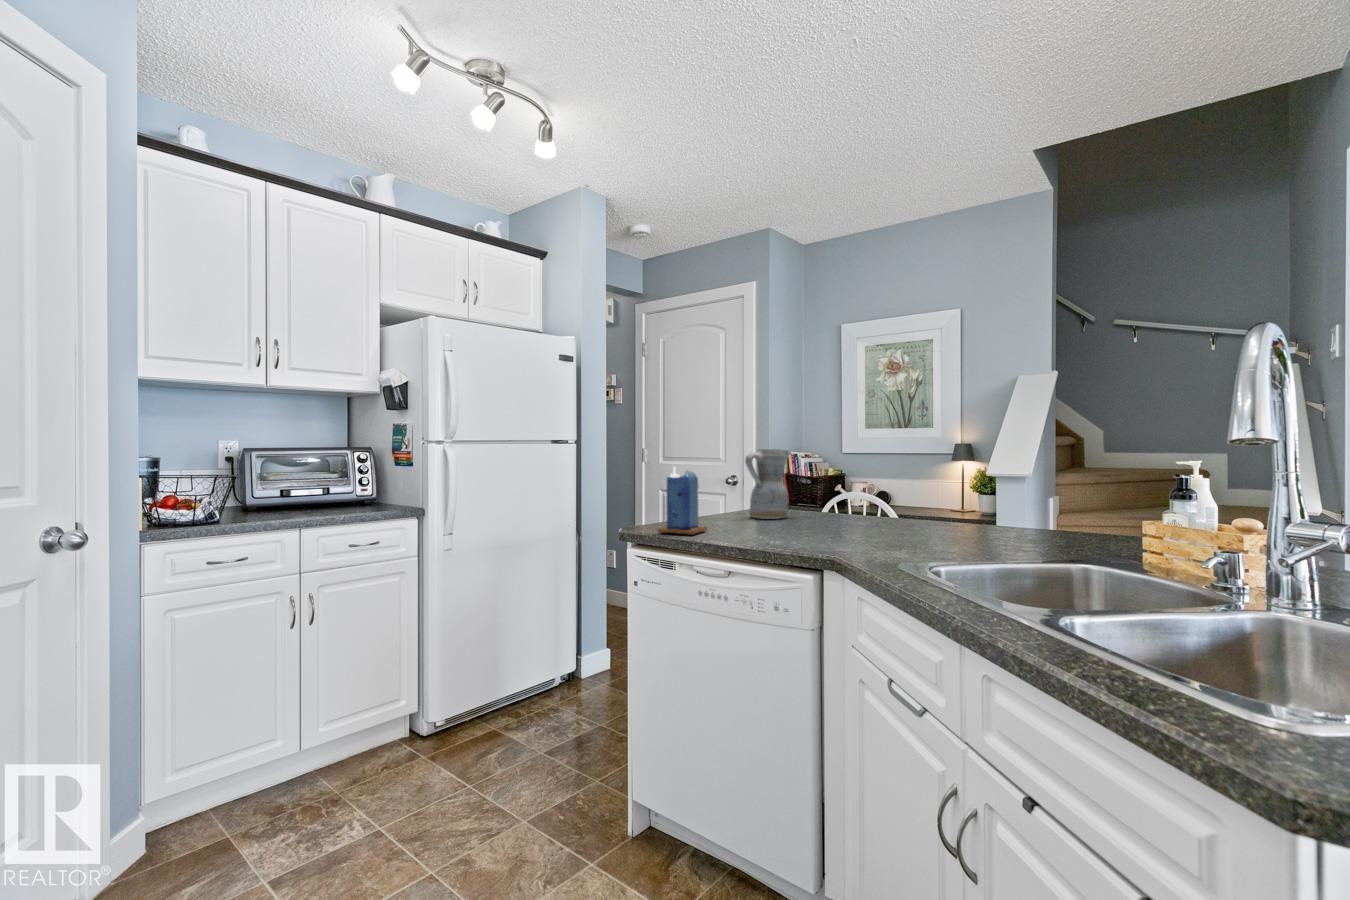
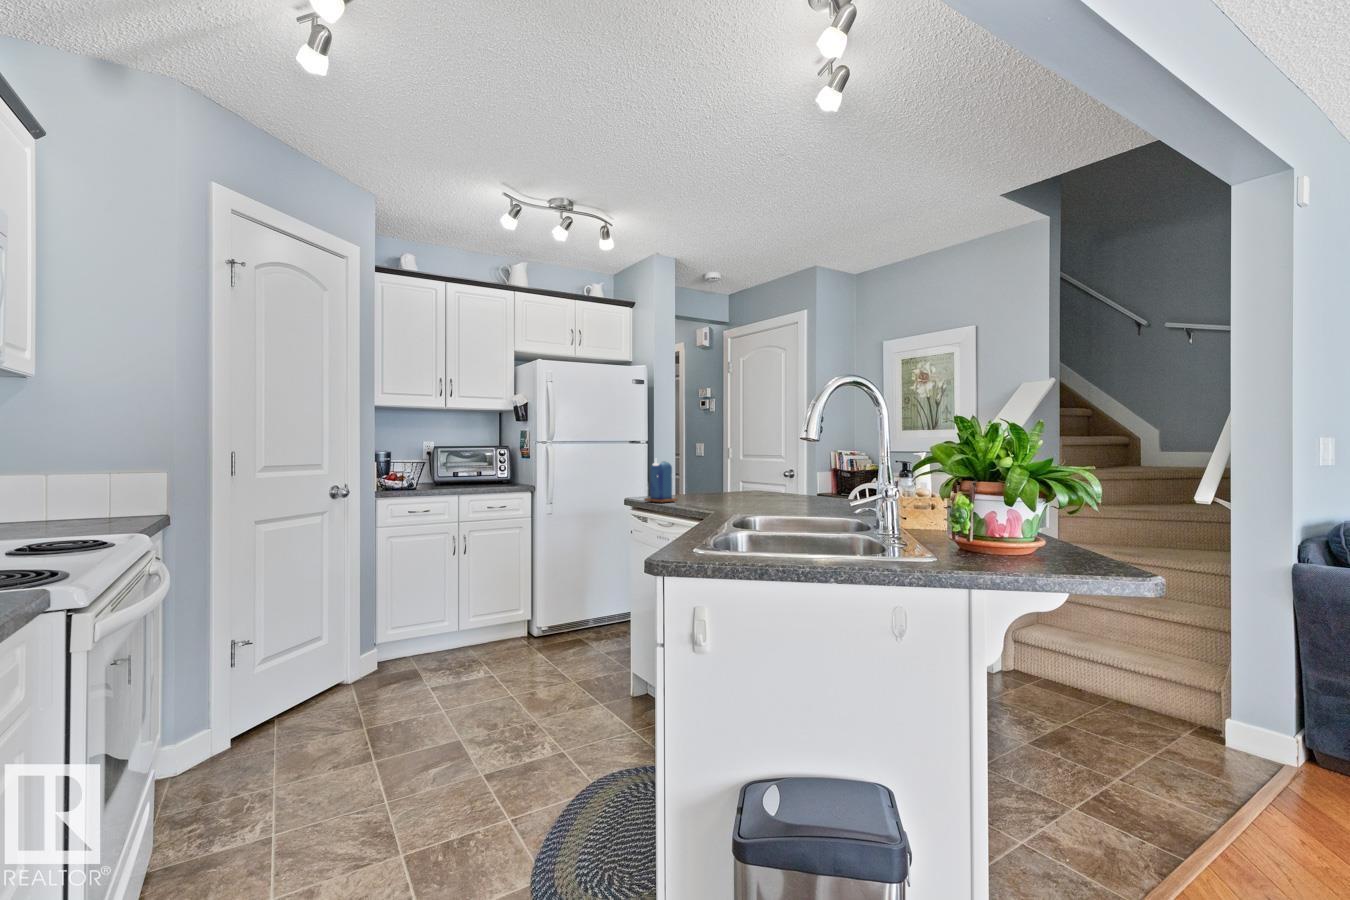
ceramic pitcher: present [745,448,789,519] -> none [725,447,759,497]

